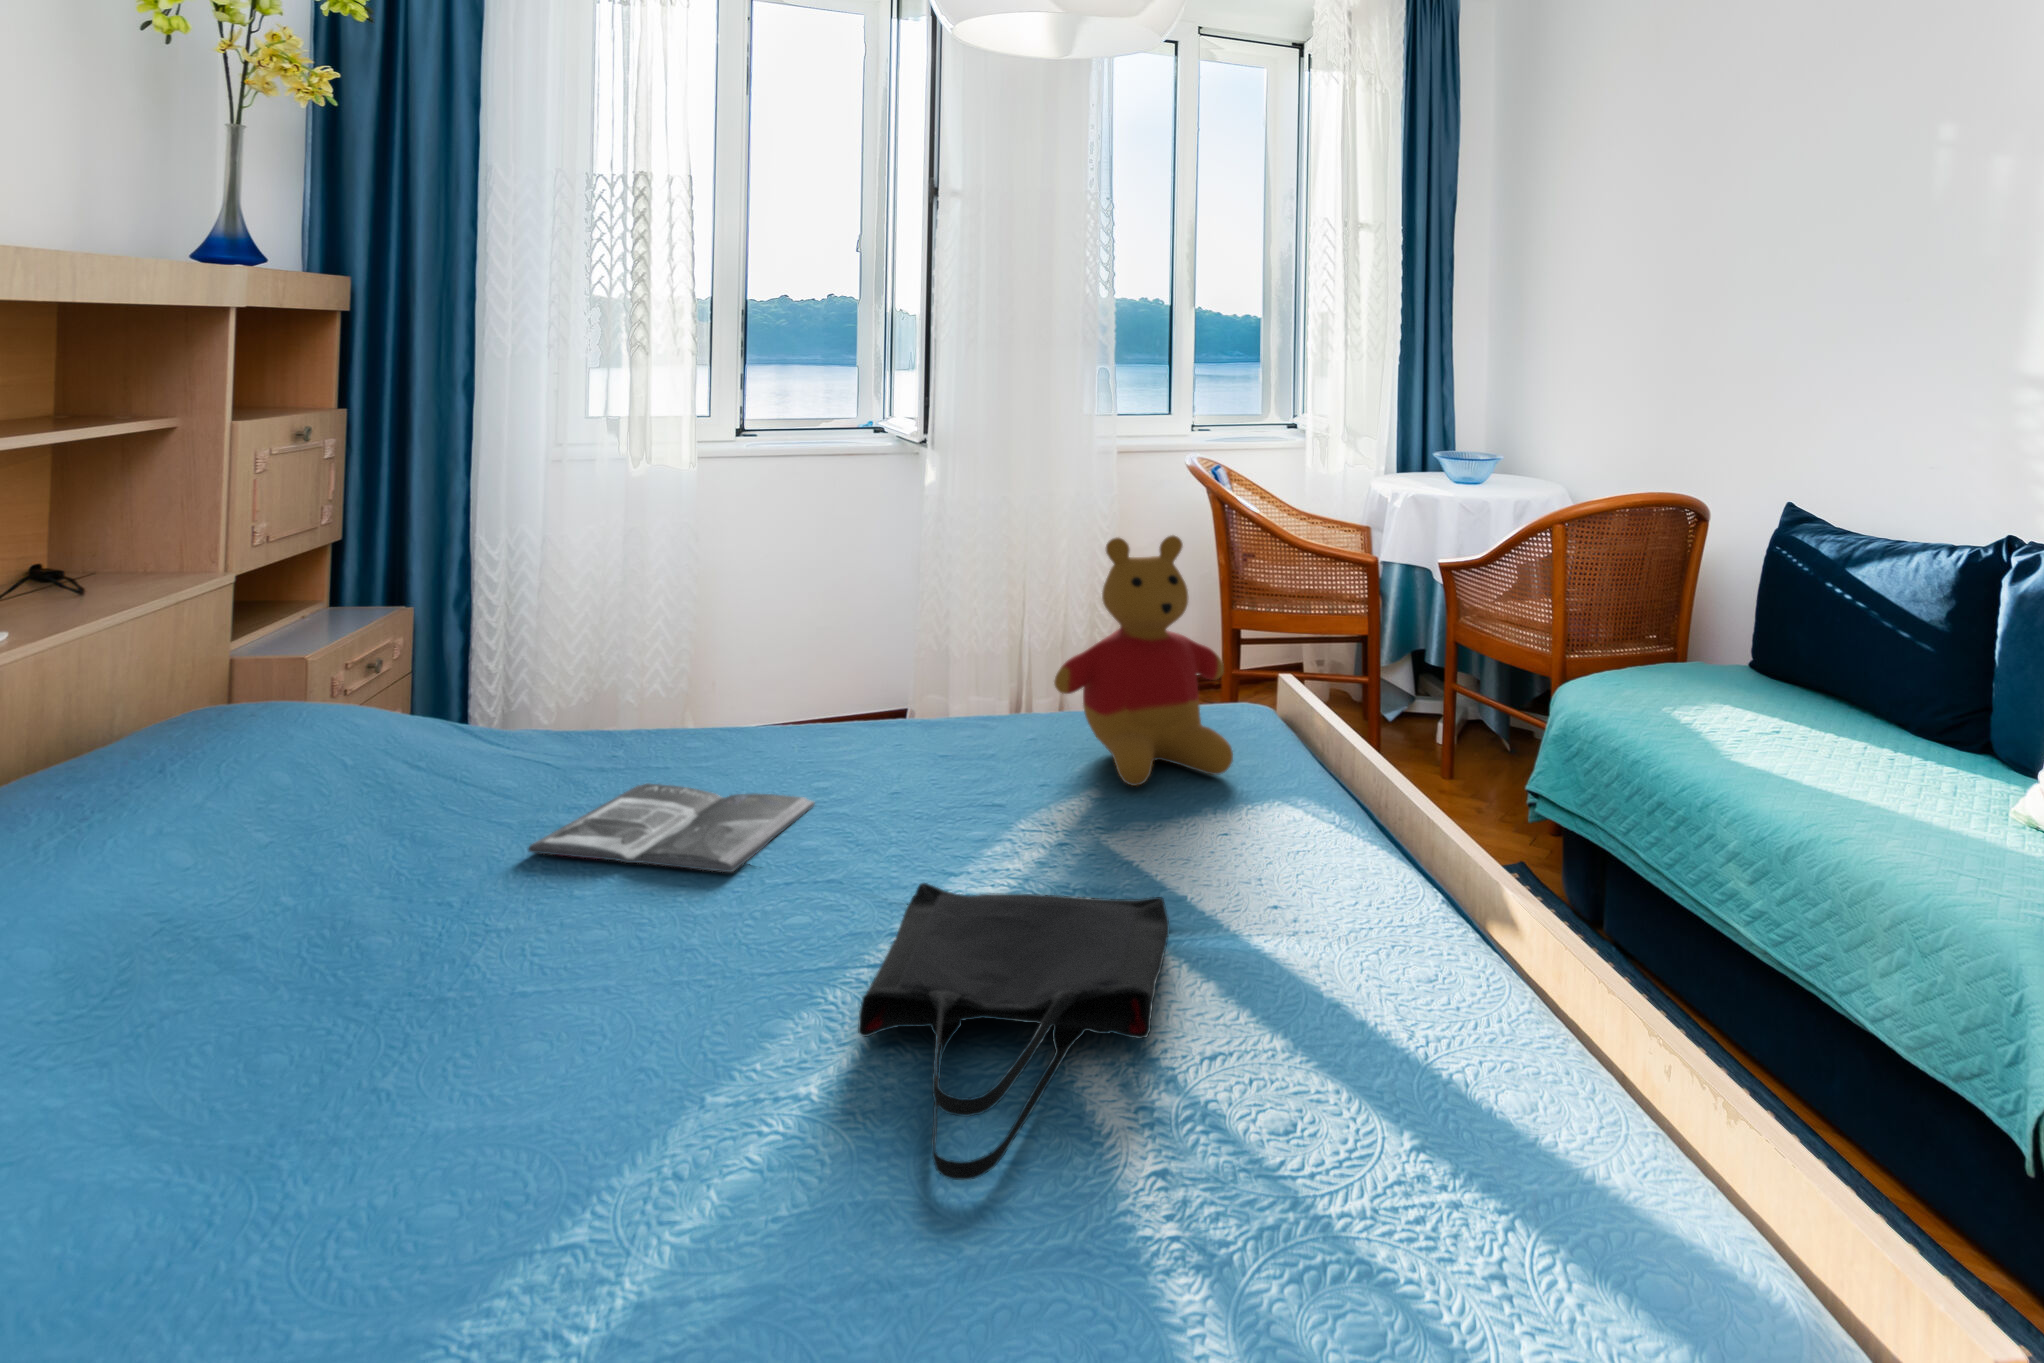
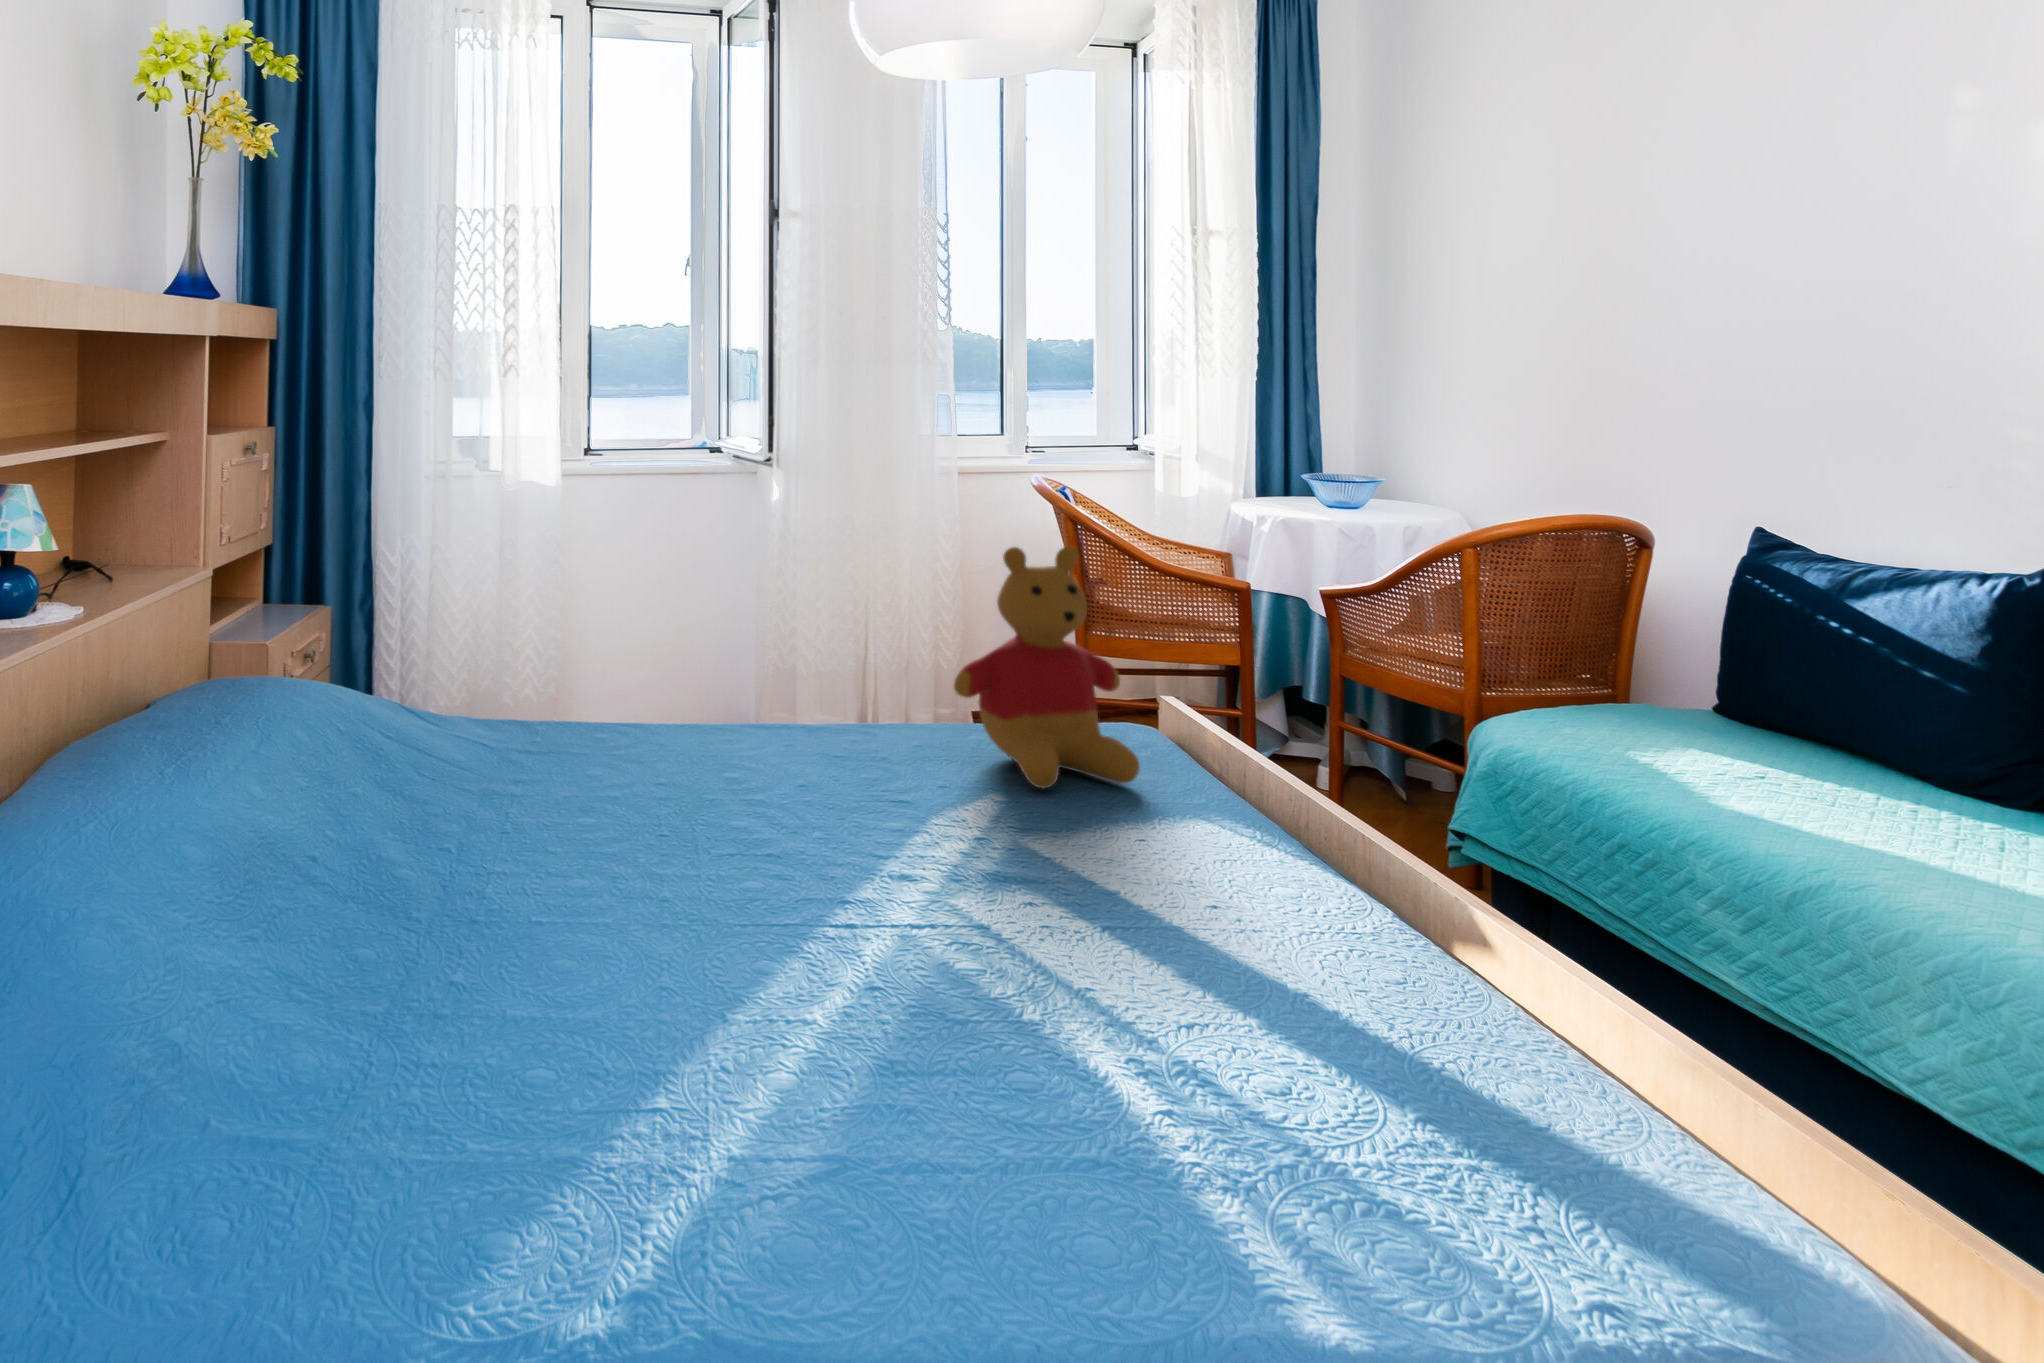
magazine: present [528,783,815,872] -> none [510,759,740,837]
tote bag: present [858,883,1170,1180] -> none [854,853,1130,1094]

